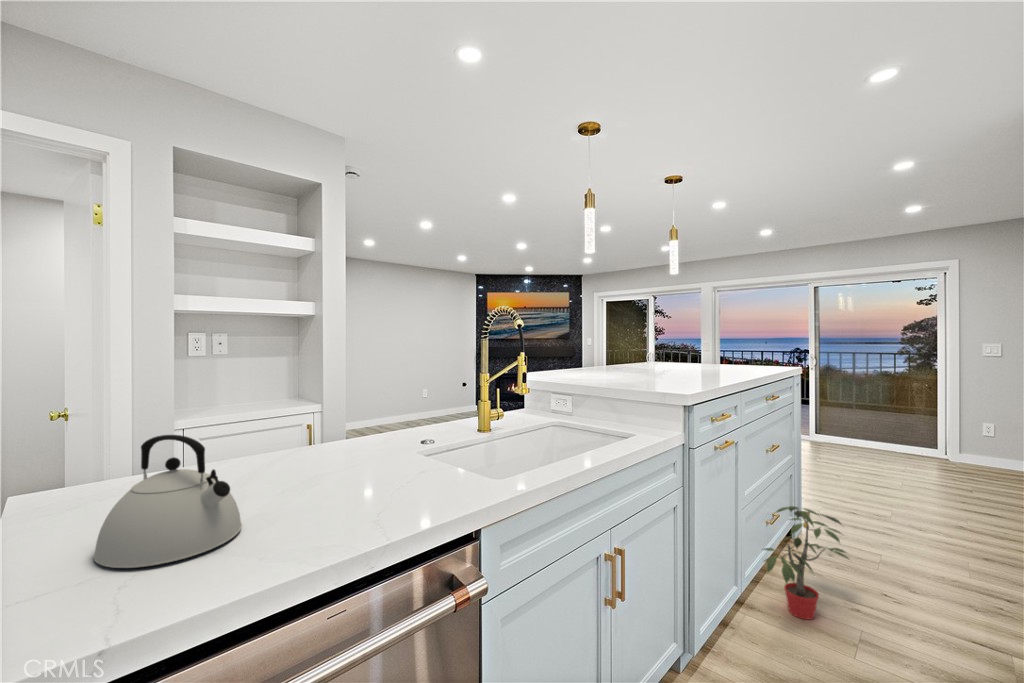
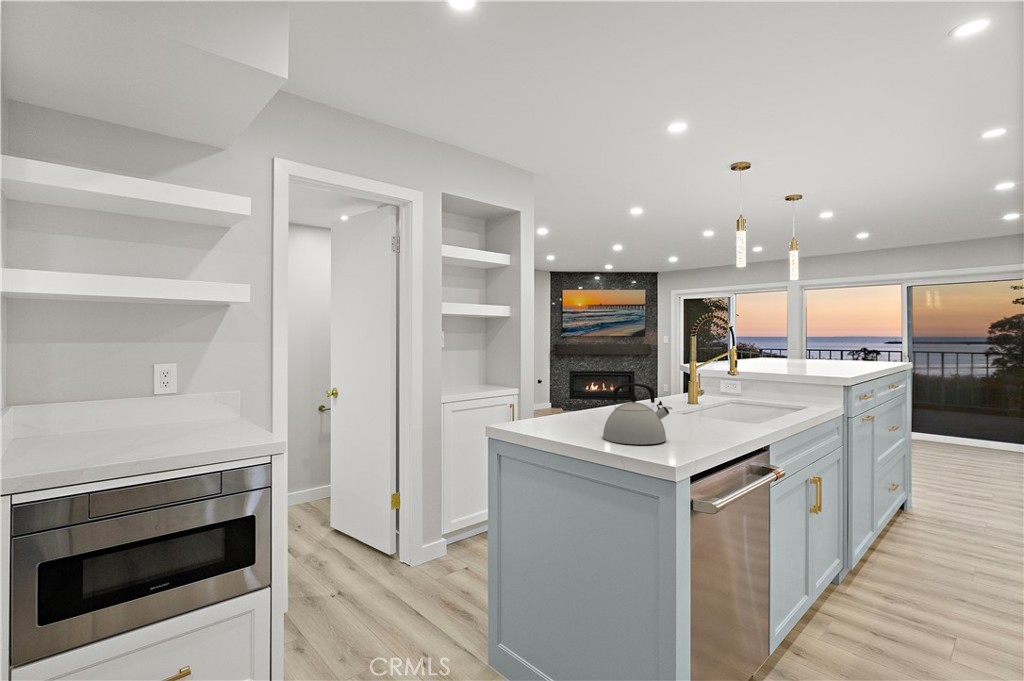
potted plant: present [763,506,849,620] -> none [889,472,967,560]

